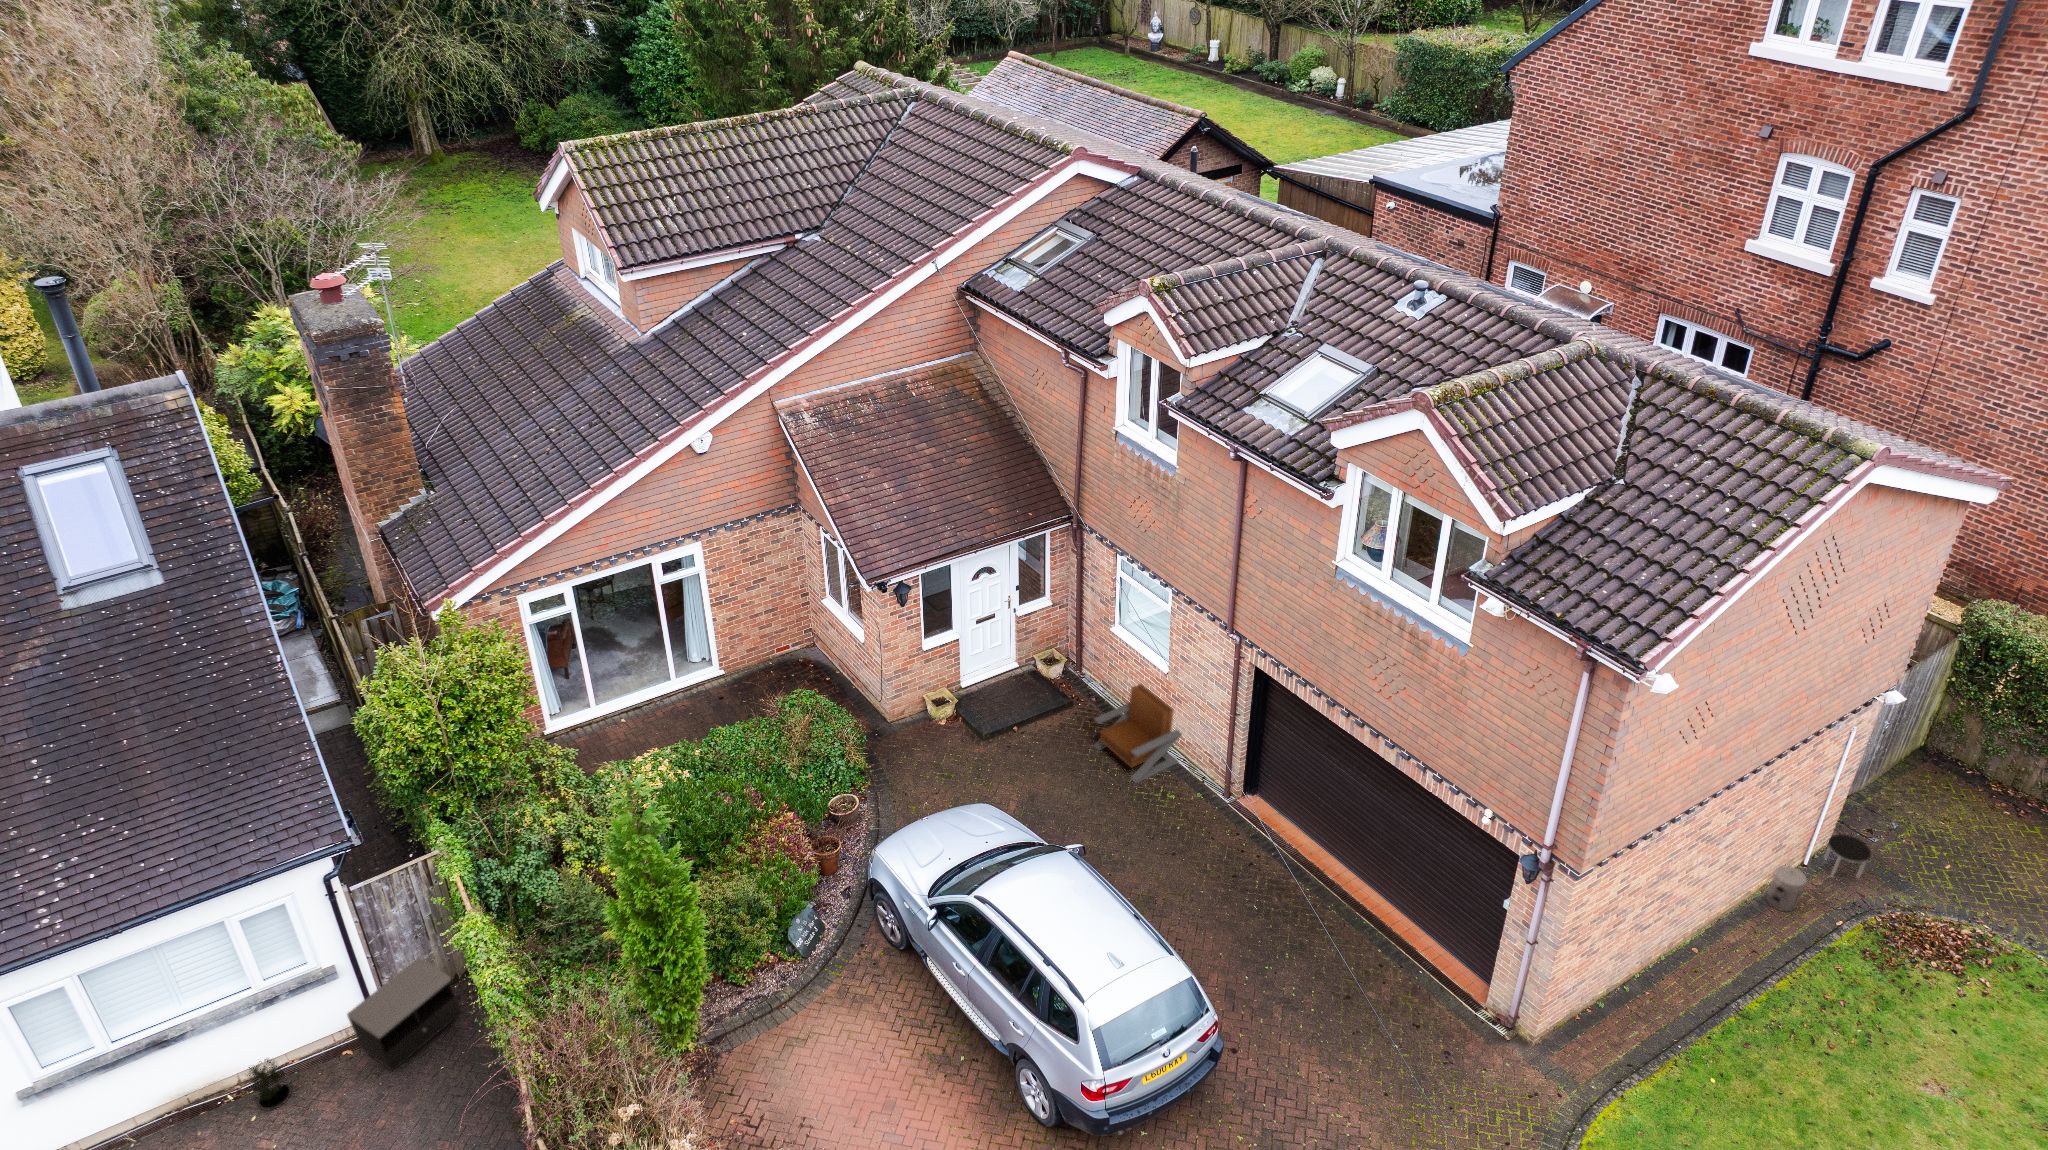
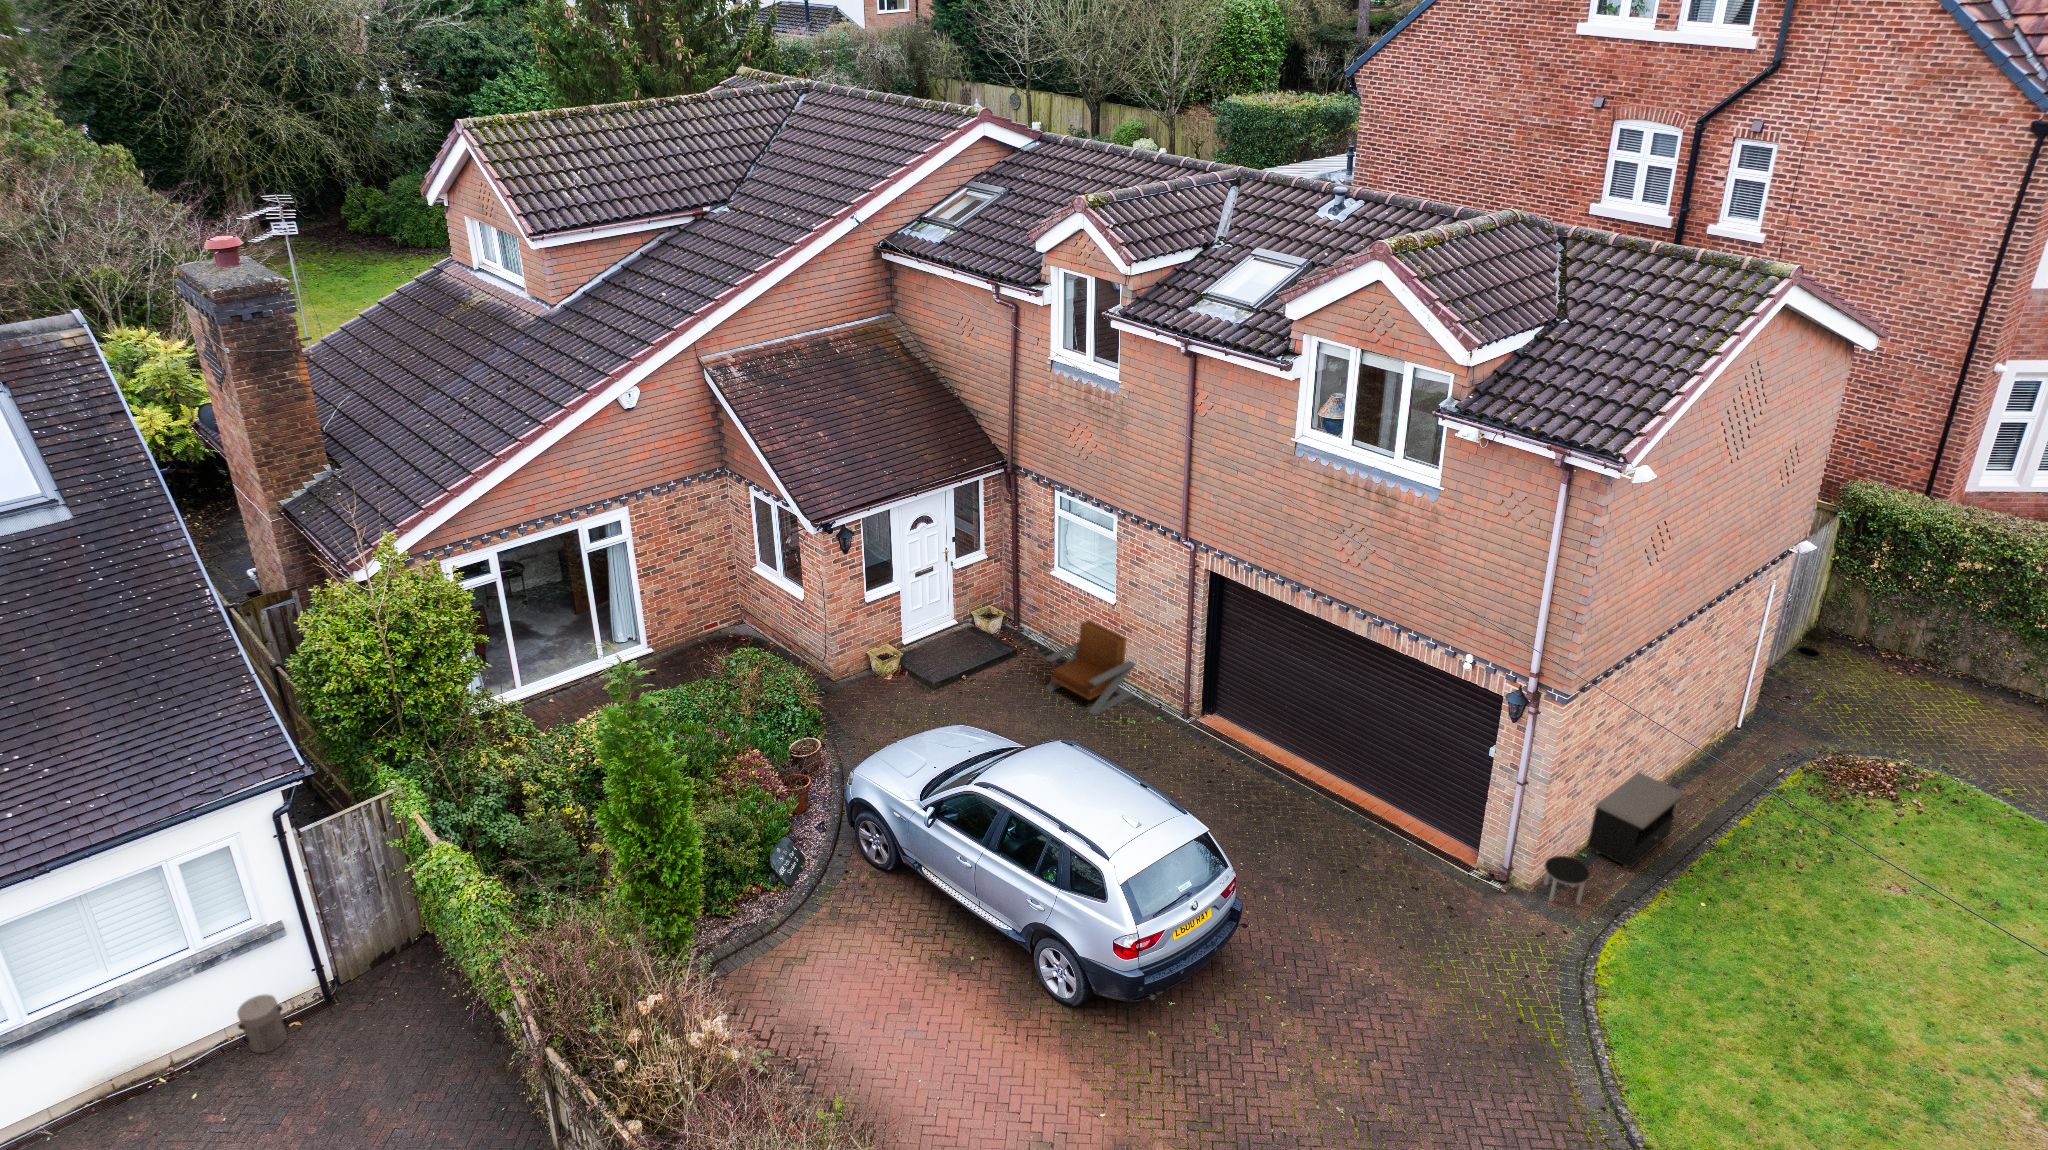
round table: present [1824,834,1871,879] -> present [1544,856,1589,905]
waste bin: present [1766,865,1807,912] -> present [237,995,287,1053]
storage bench: present [347,958,462,1071] -> present [1588,772,1682,868]
potted tree: present [247,1059,292,1110] -> present [1795,621,1828,659]

